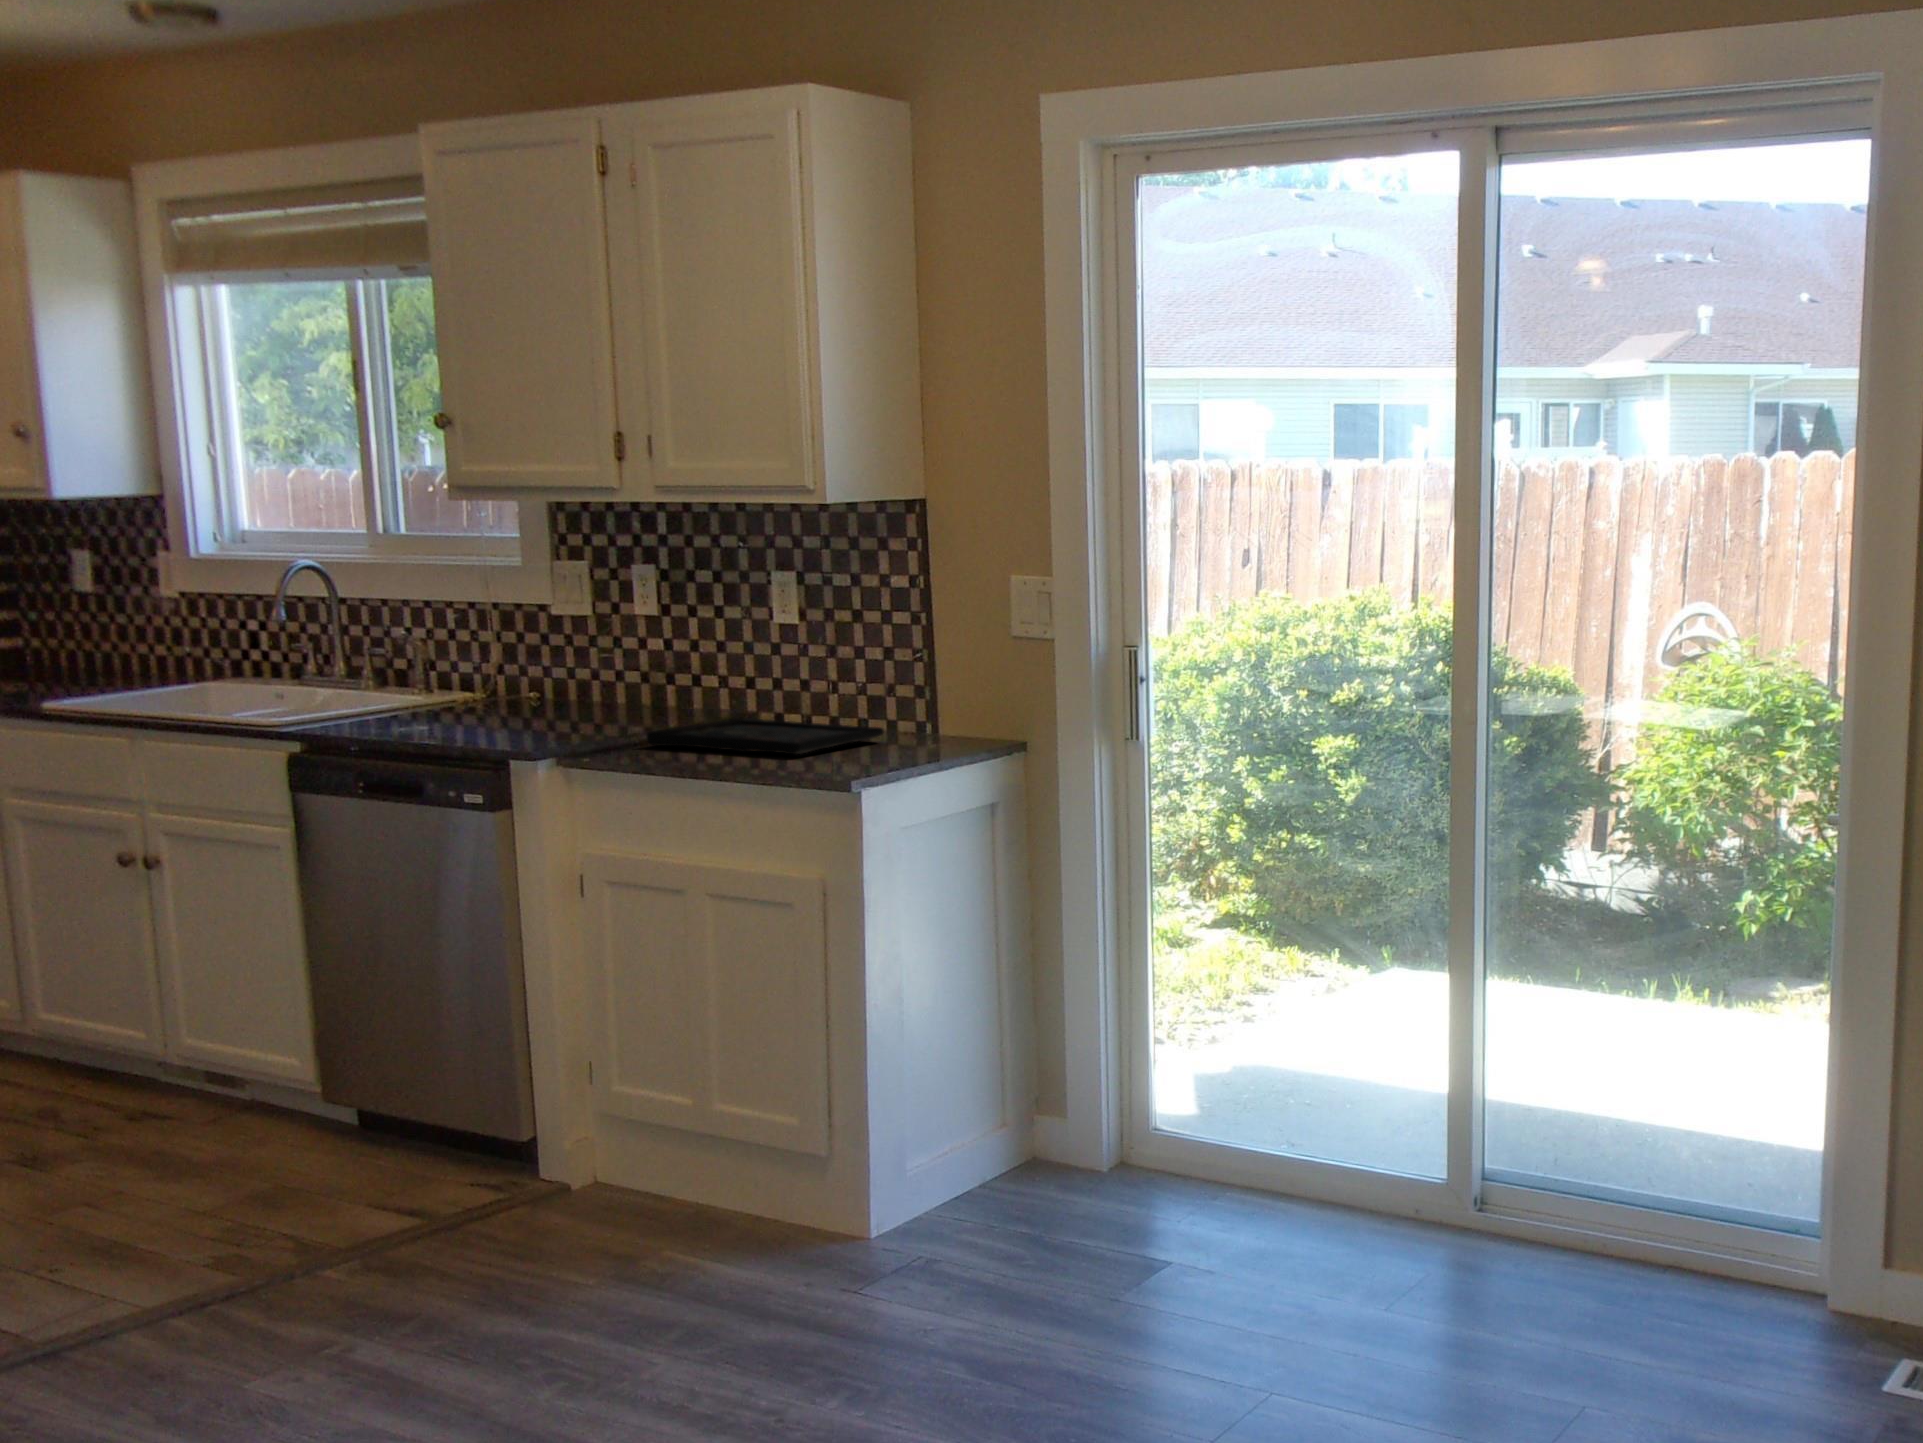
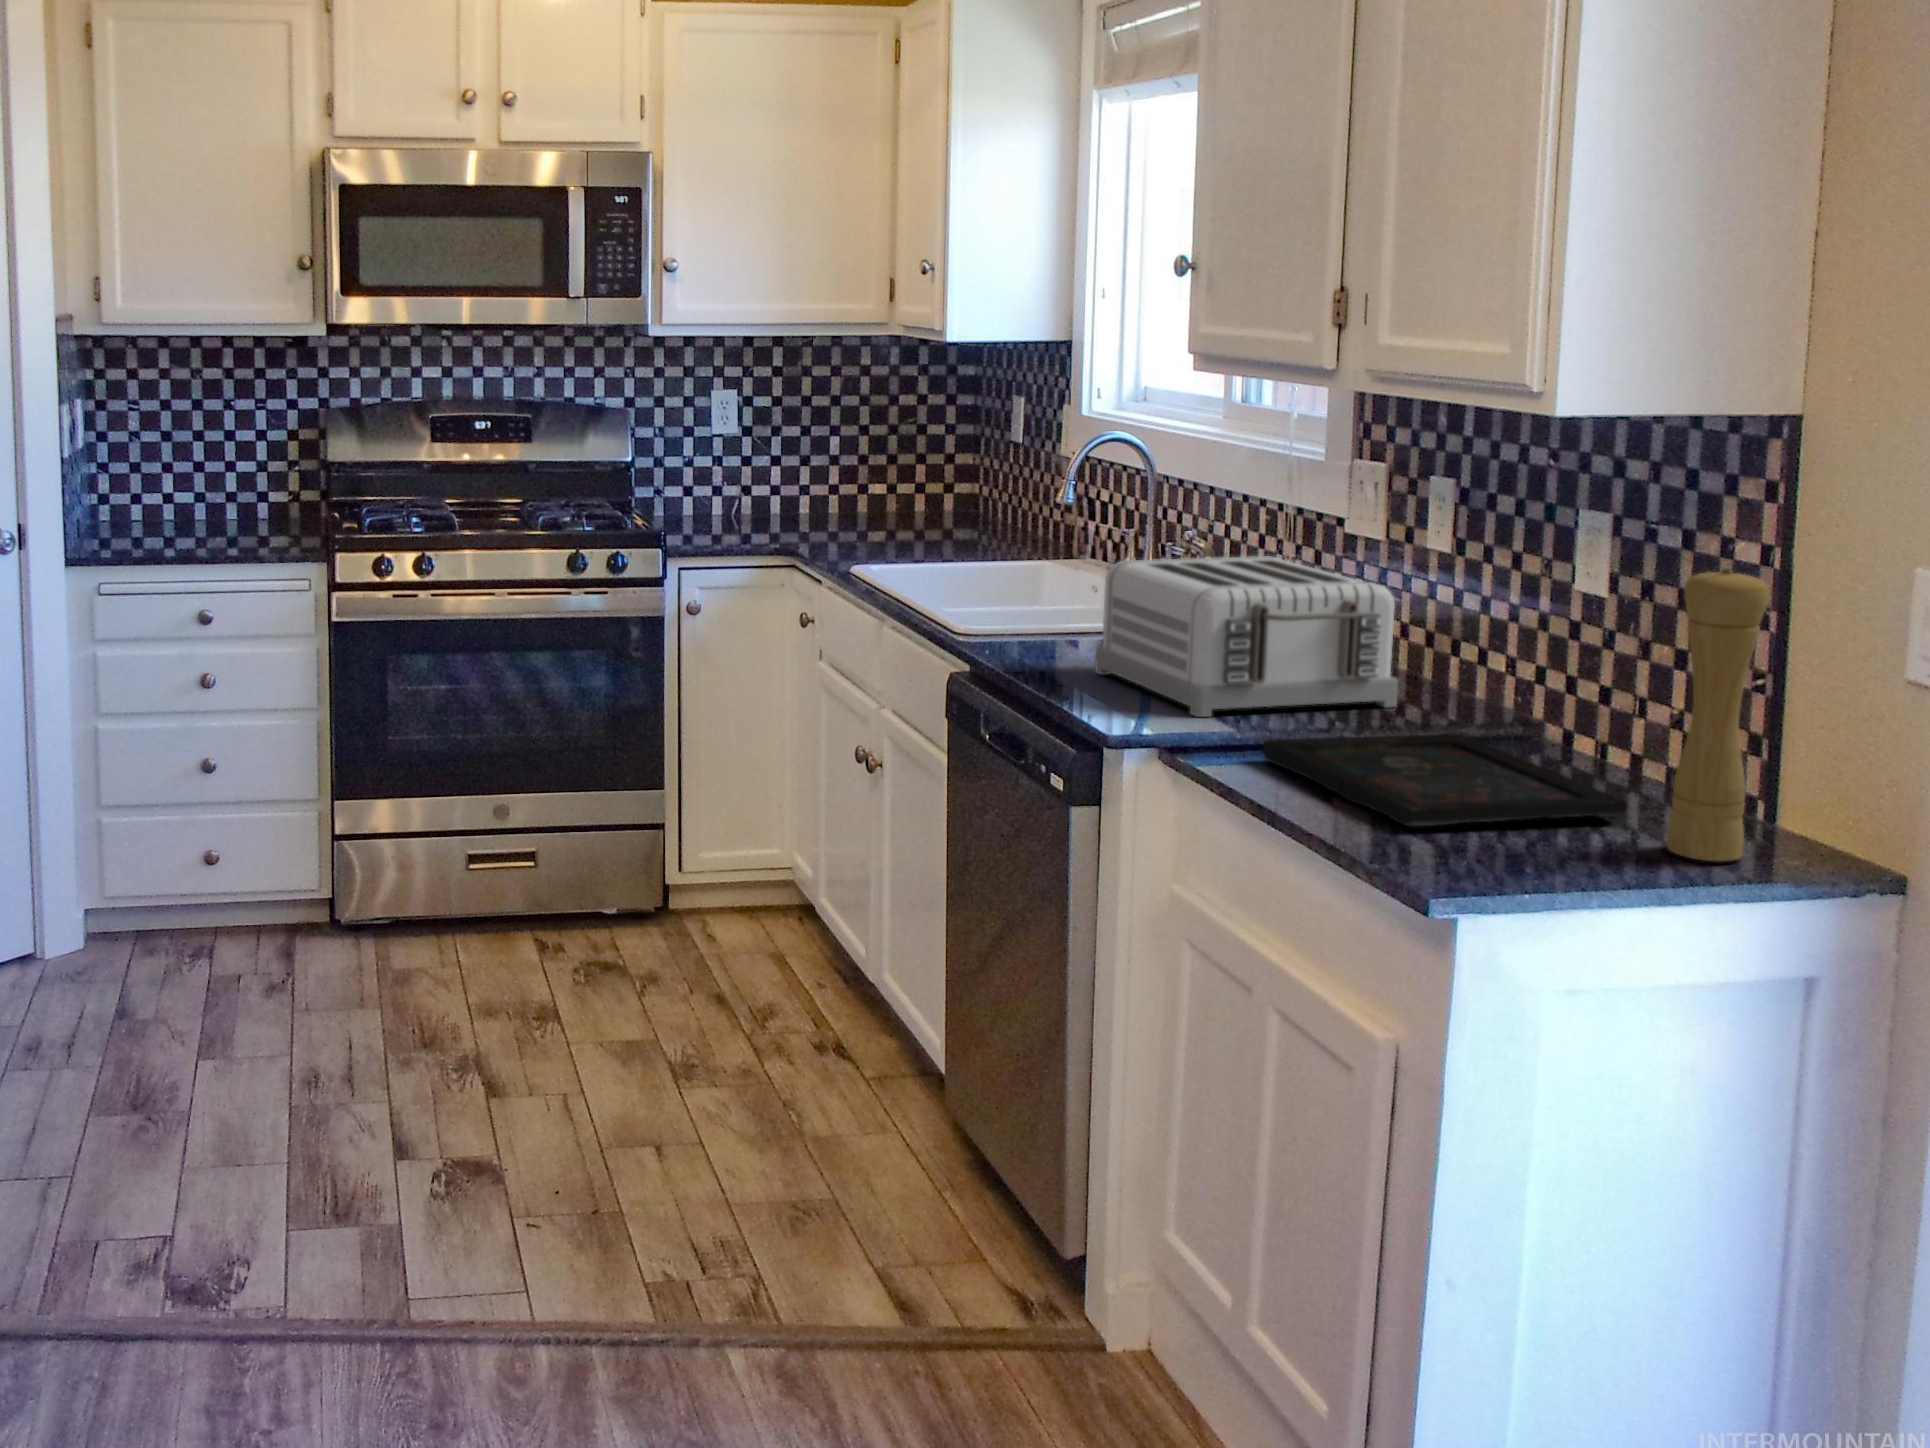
pepper mill: none [917,581,959,746] -> present [1666,568,1769,861]
toaster: none [419,631,652,737] -> present [1095,556,1398,717]

